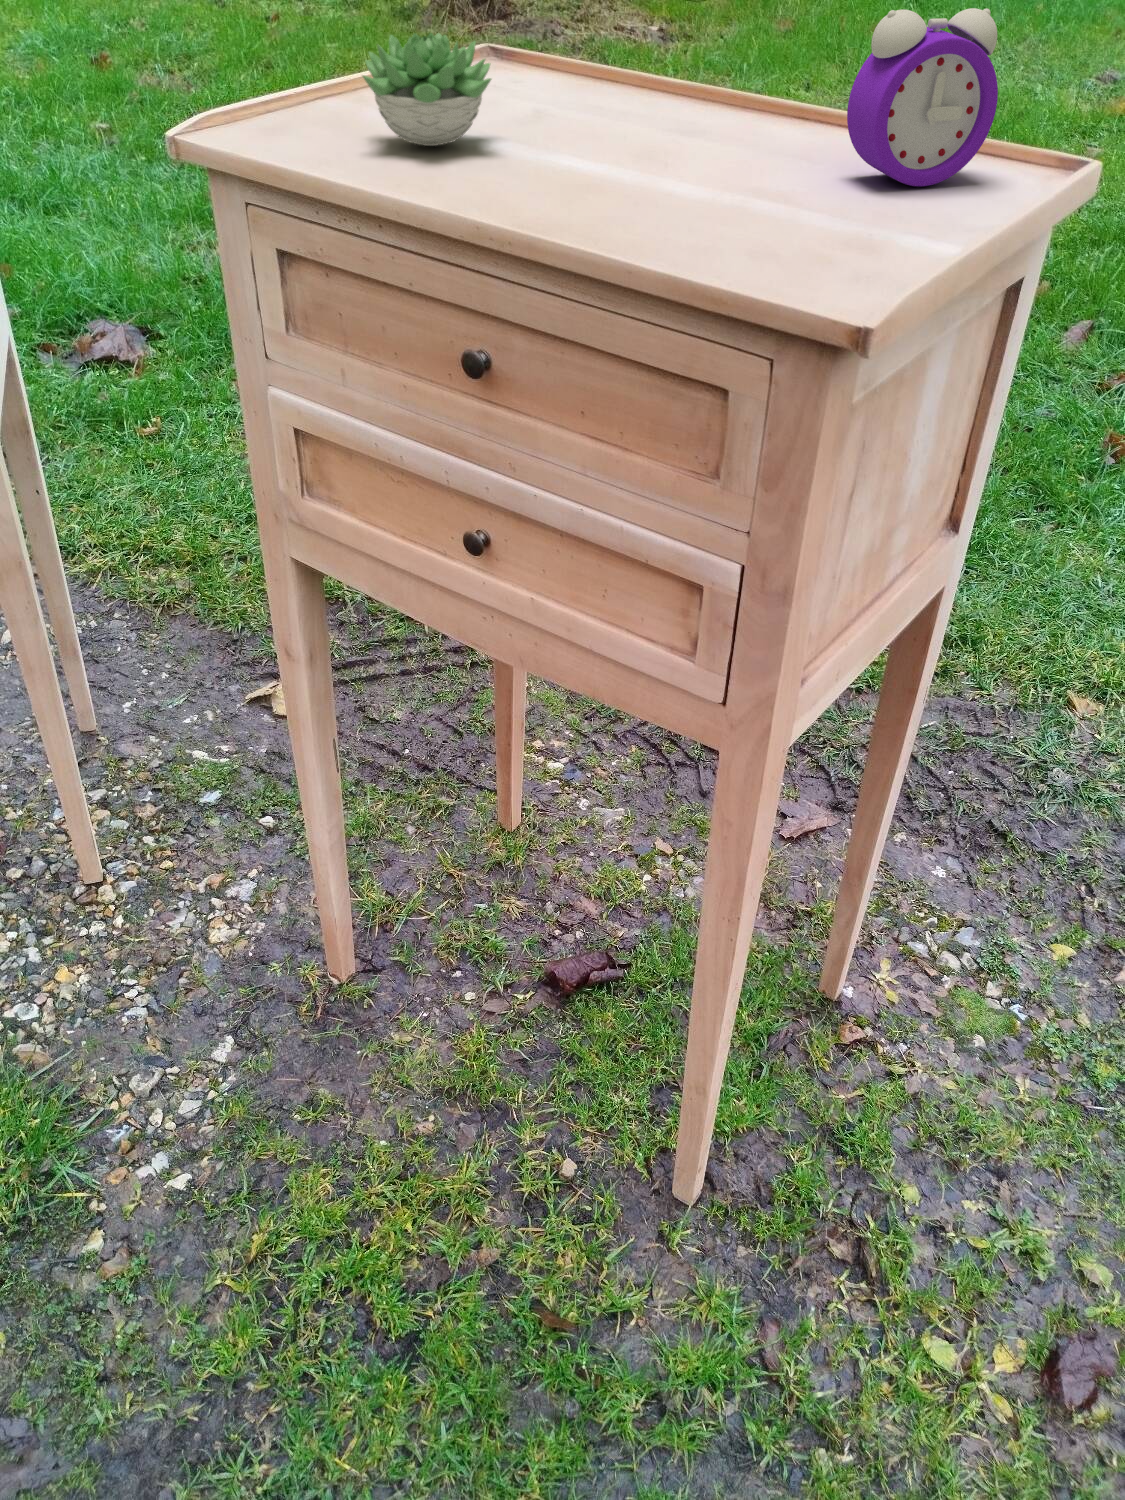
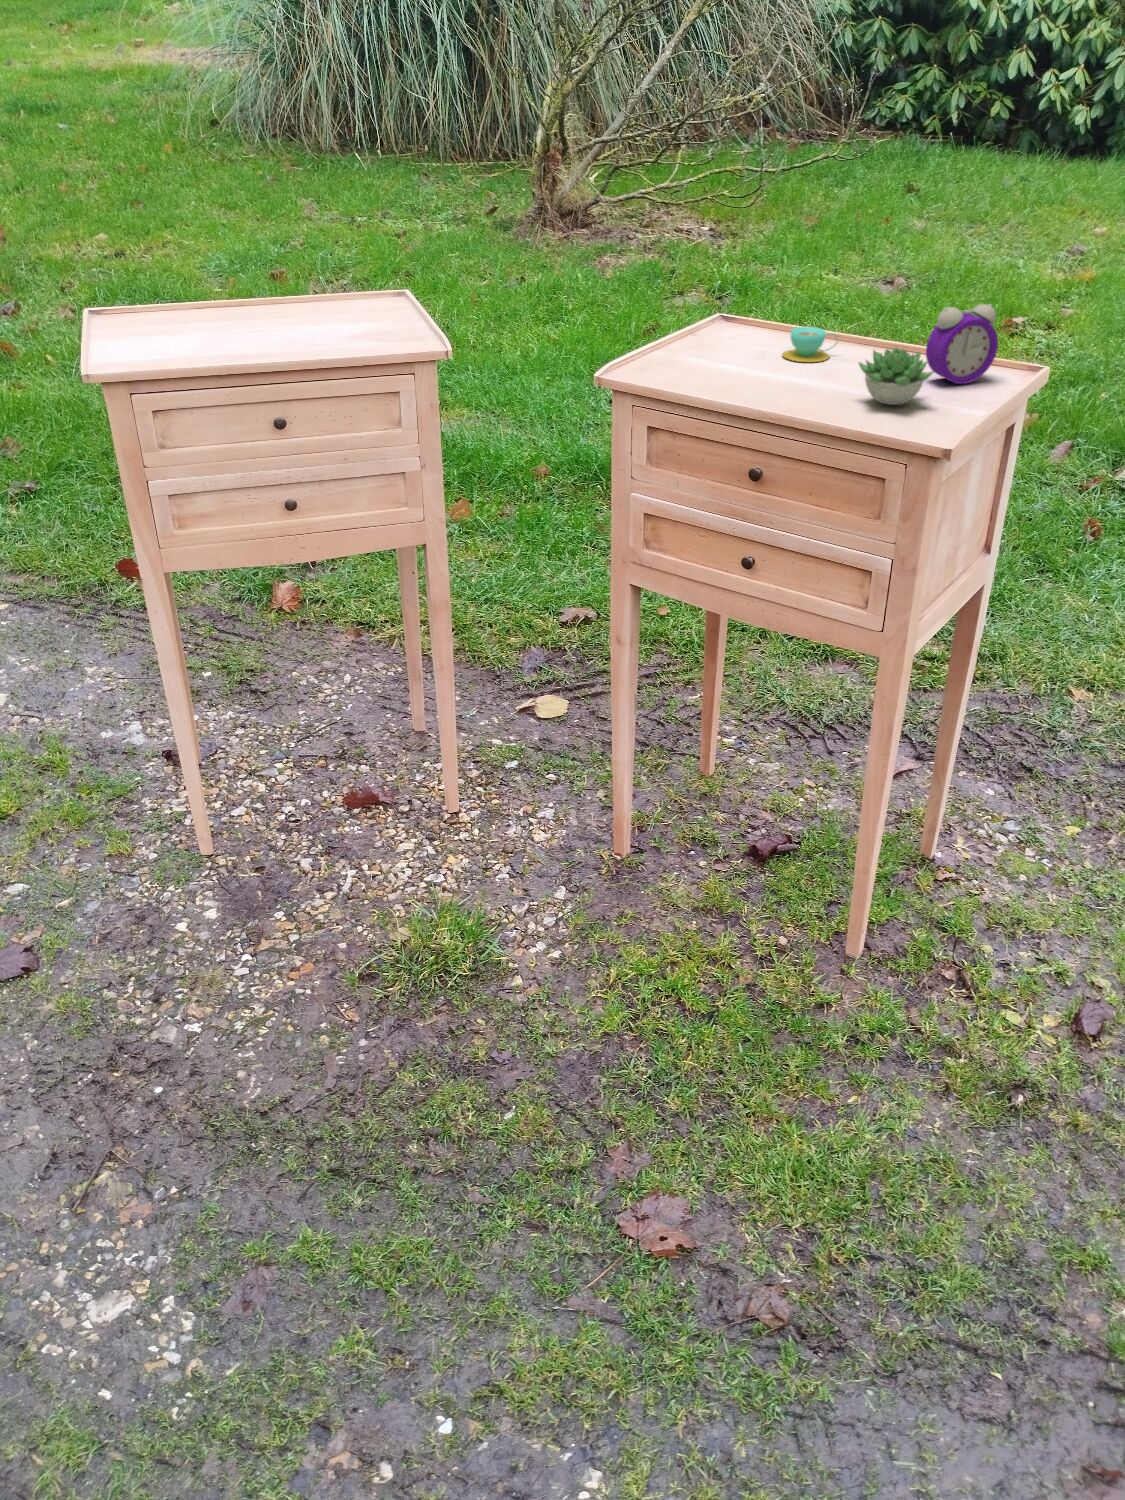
succulent plant: present [363,33,491,146] -> present [859,347,934,405]
teacup: none [579,66,688,137] -> present [782,327,835,362]

